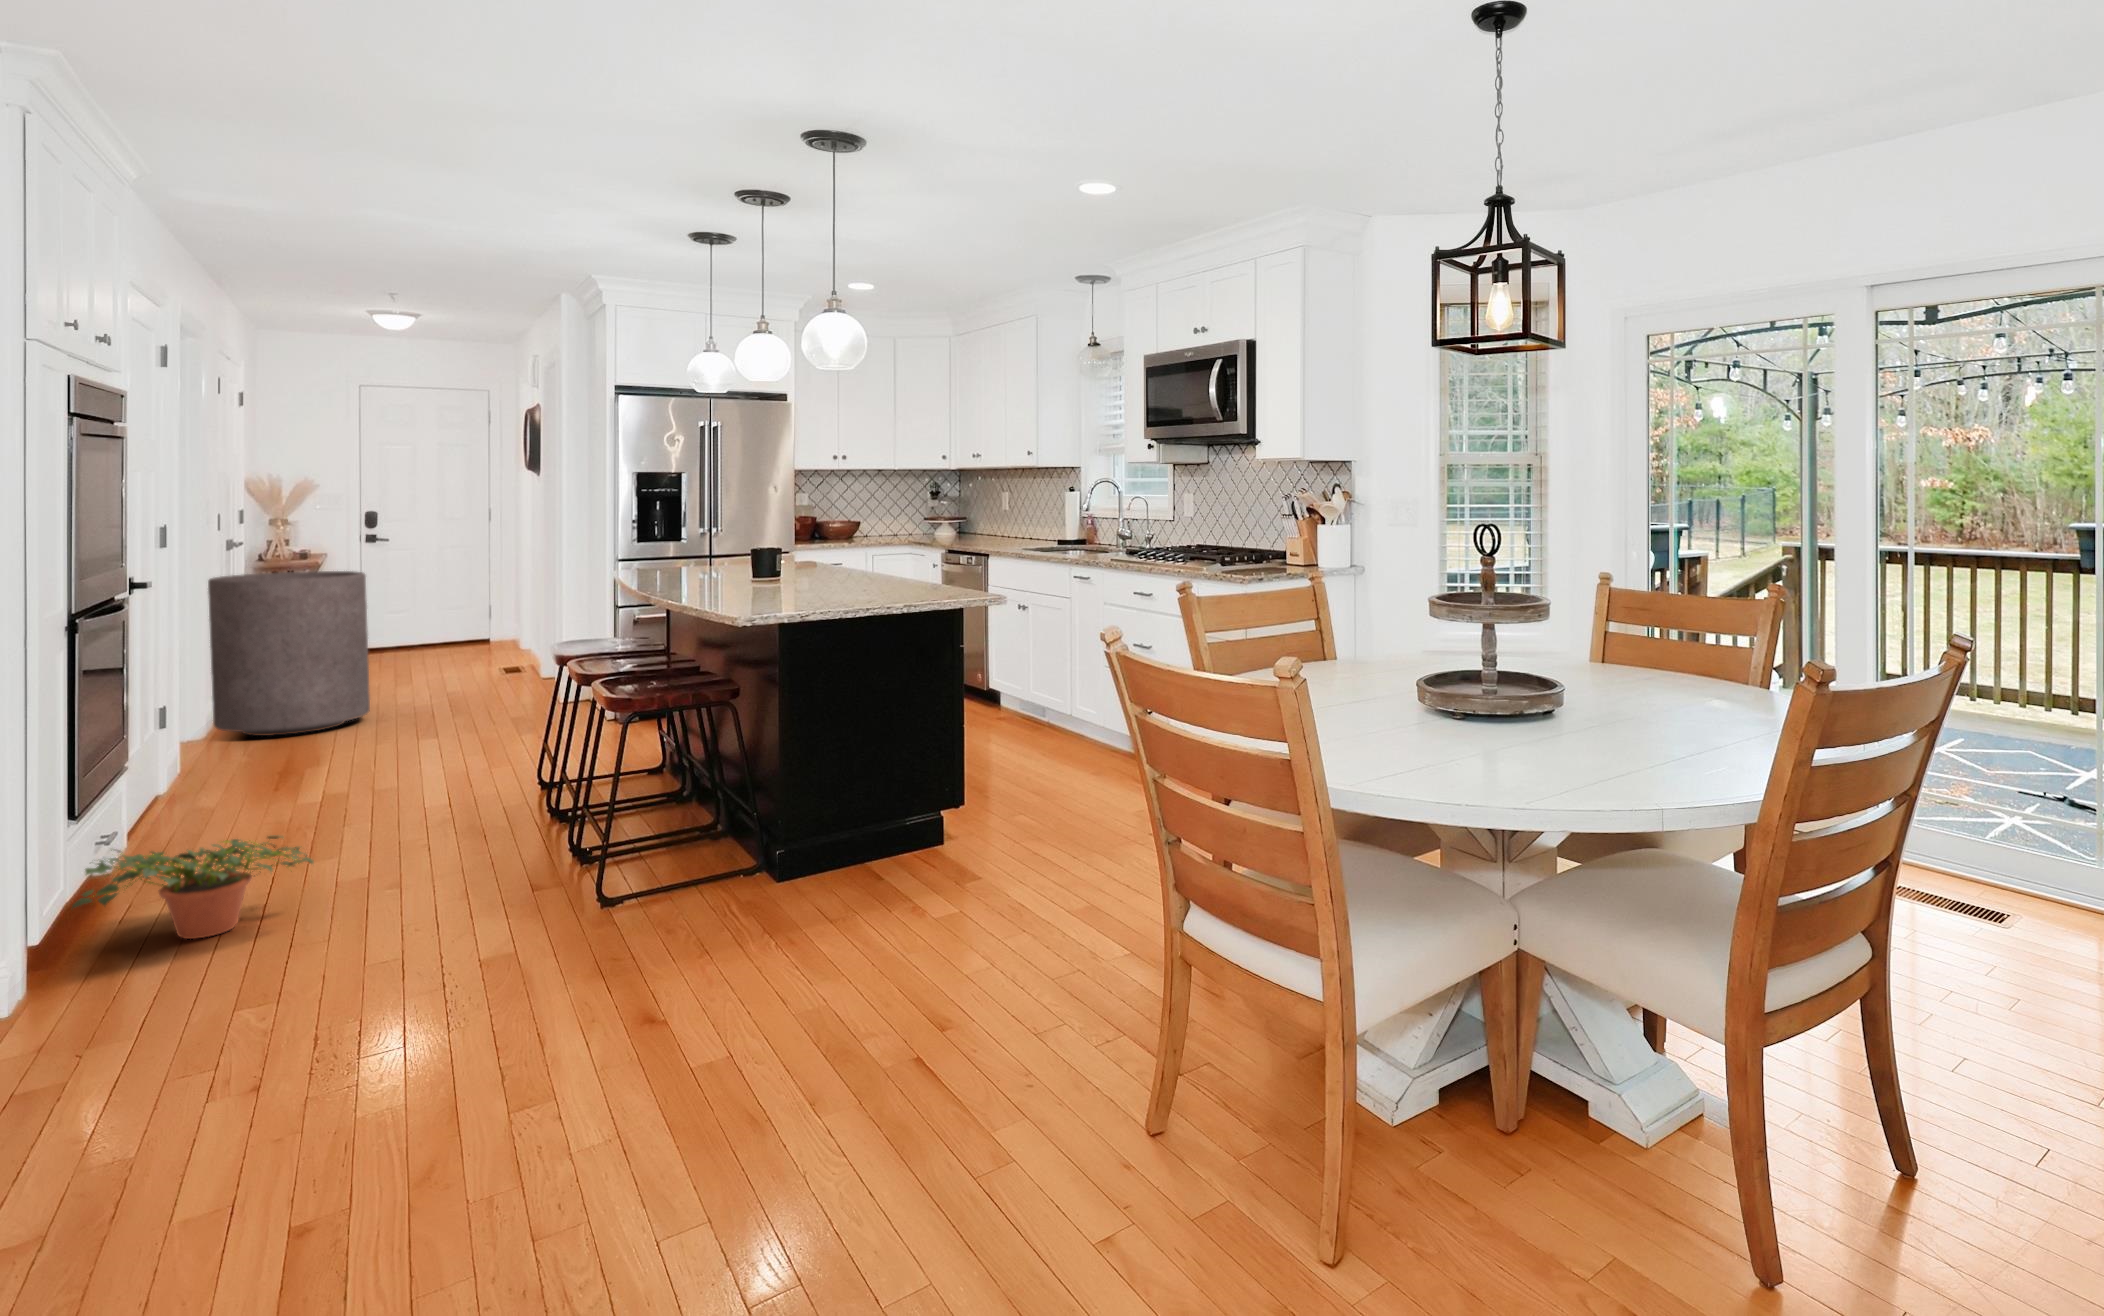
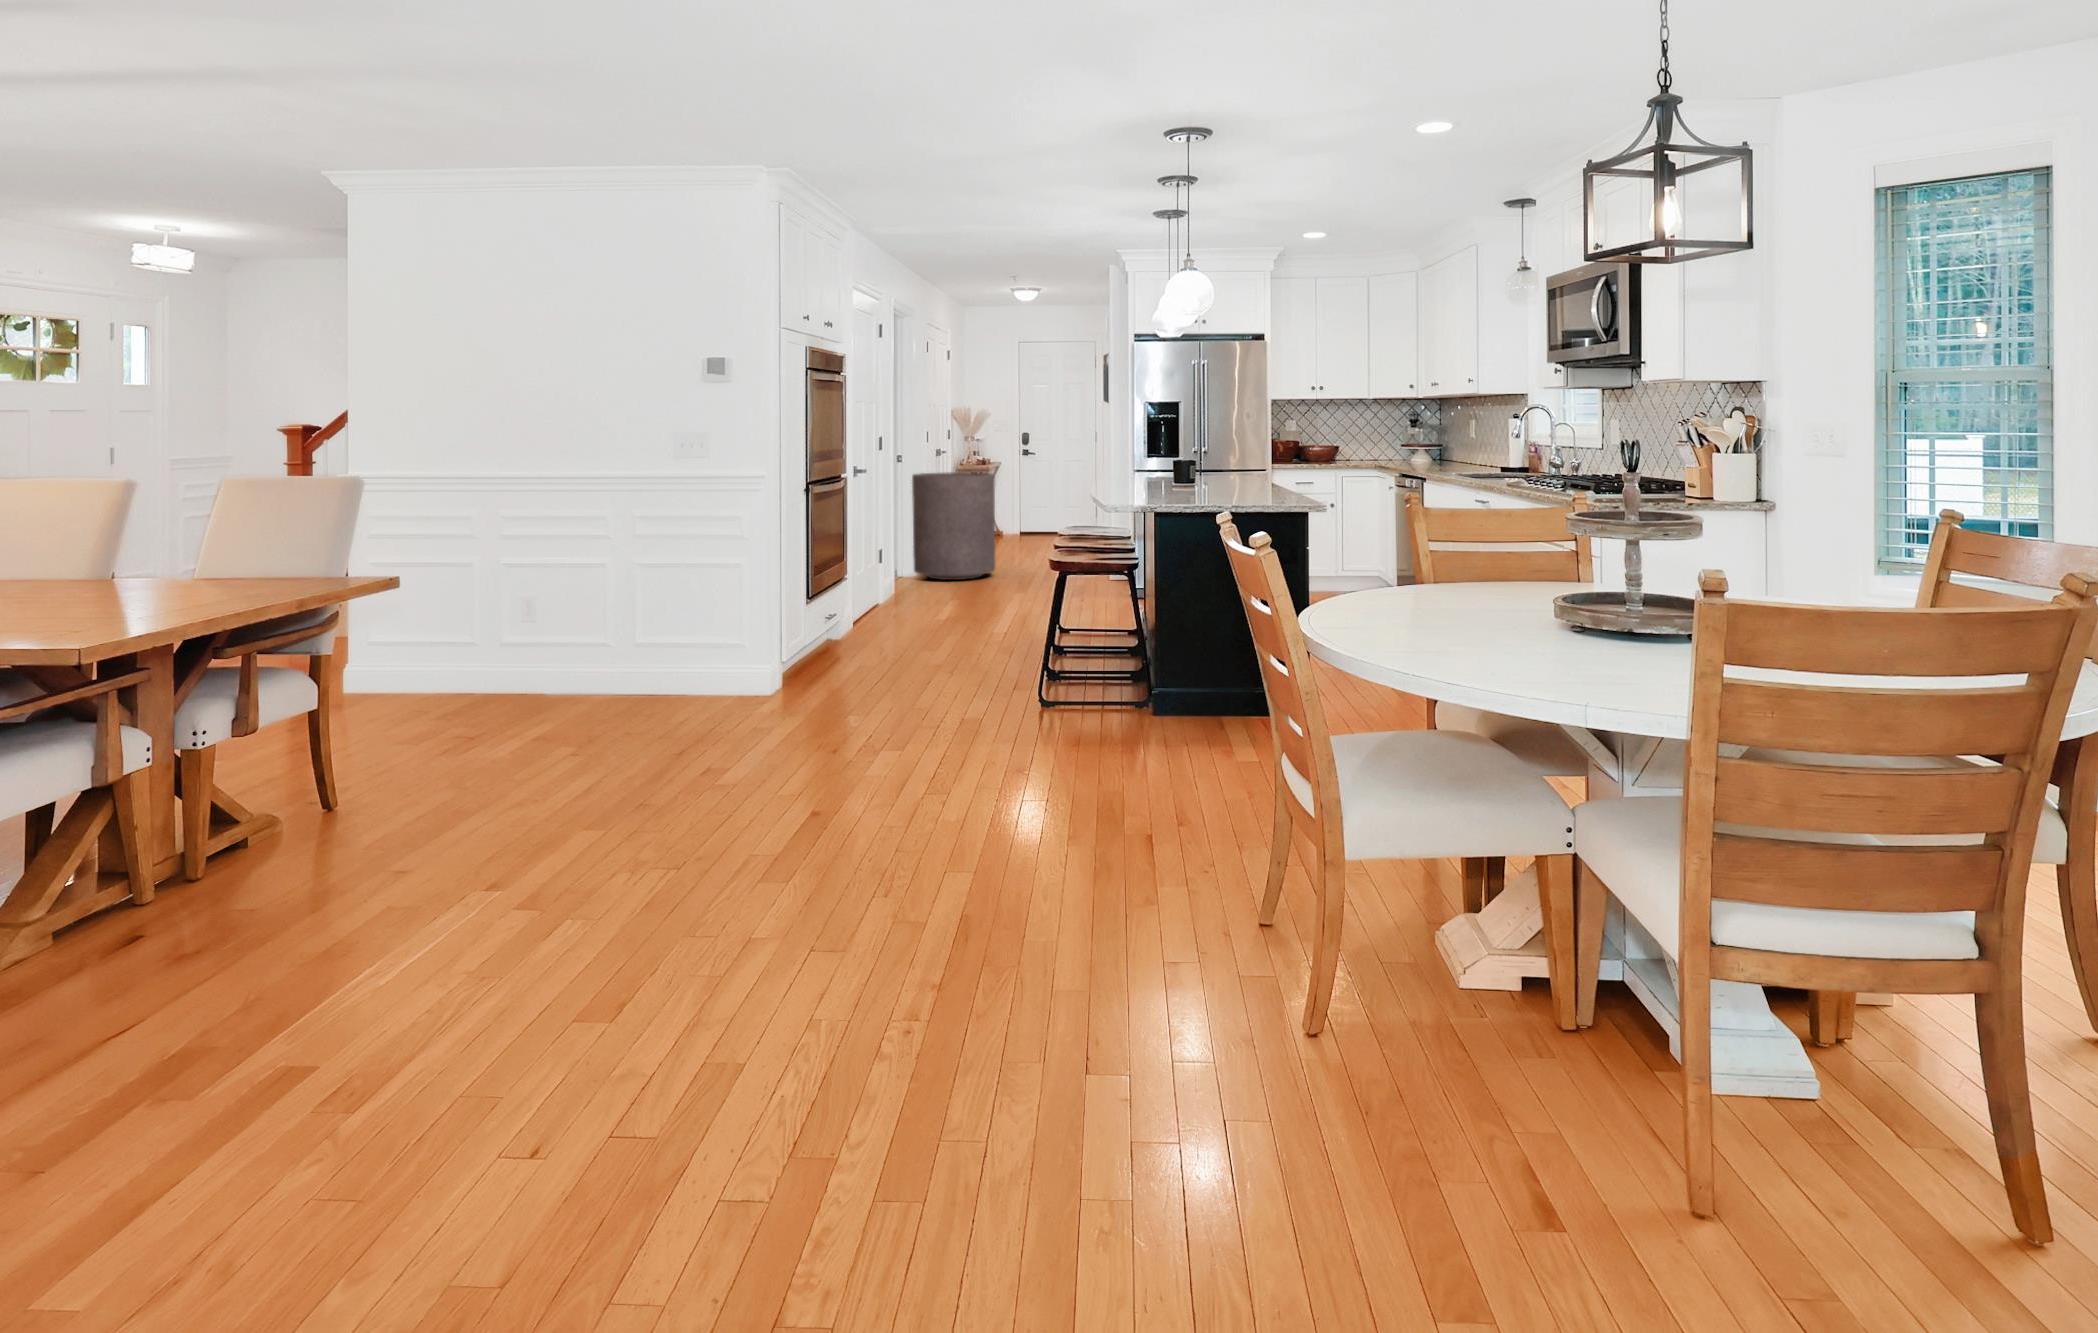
potted plant: present [72,835,313,939] -> none [796,618,904,677]

